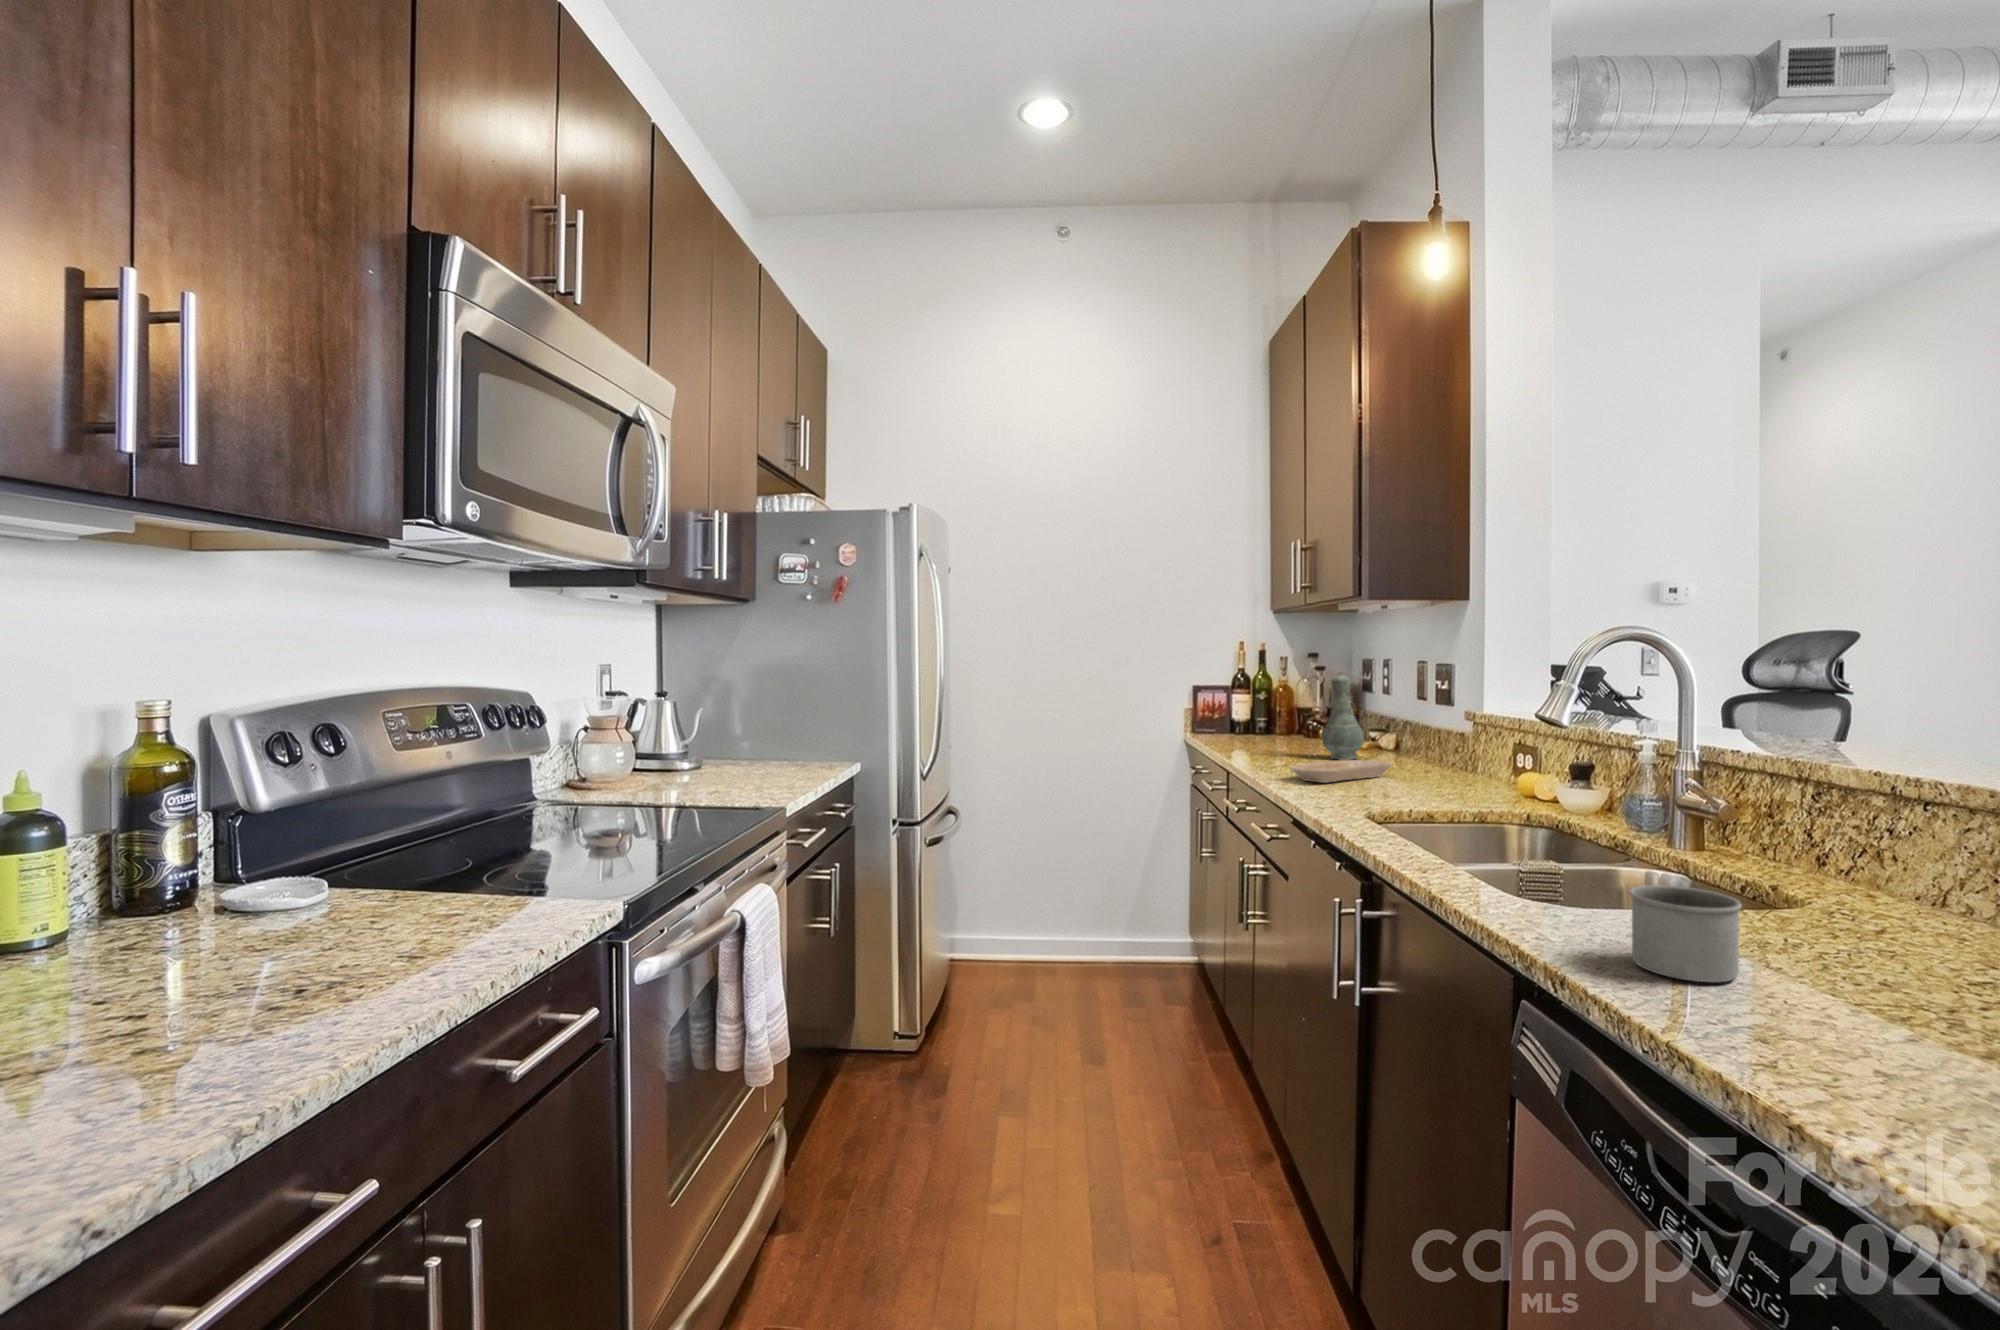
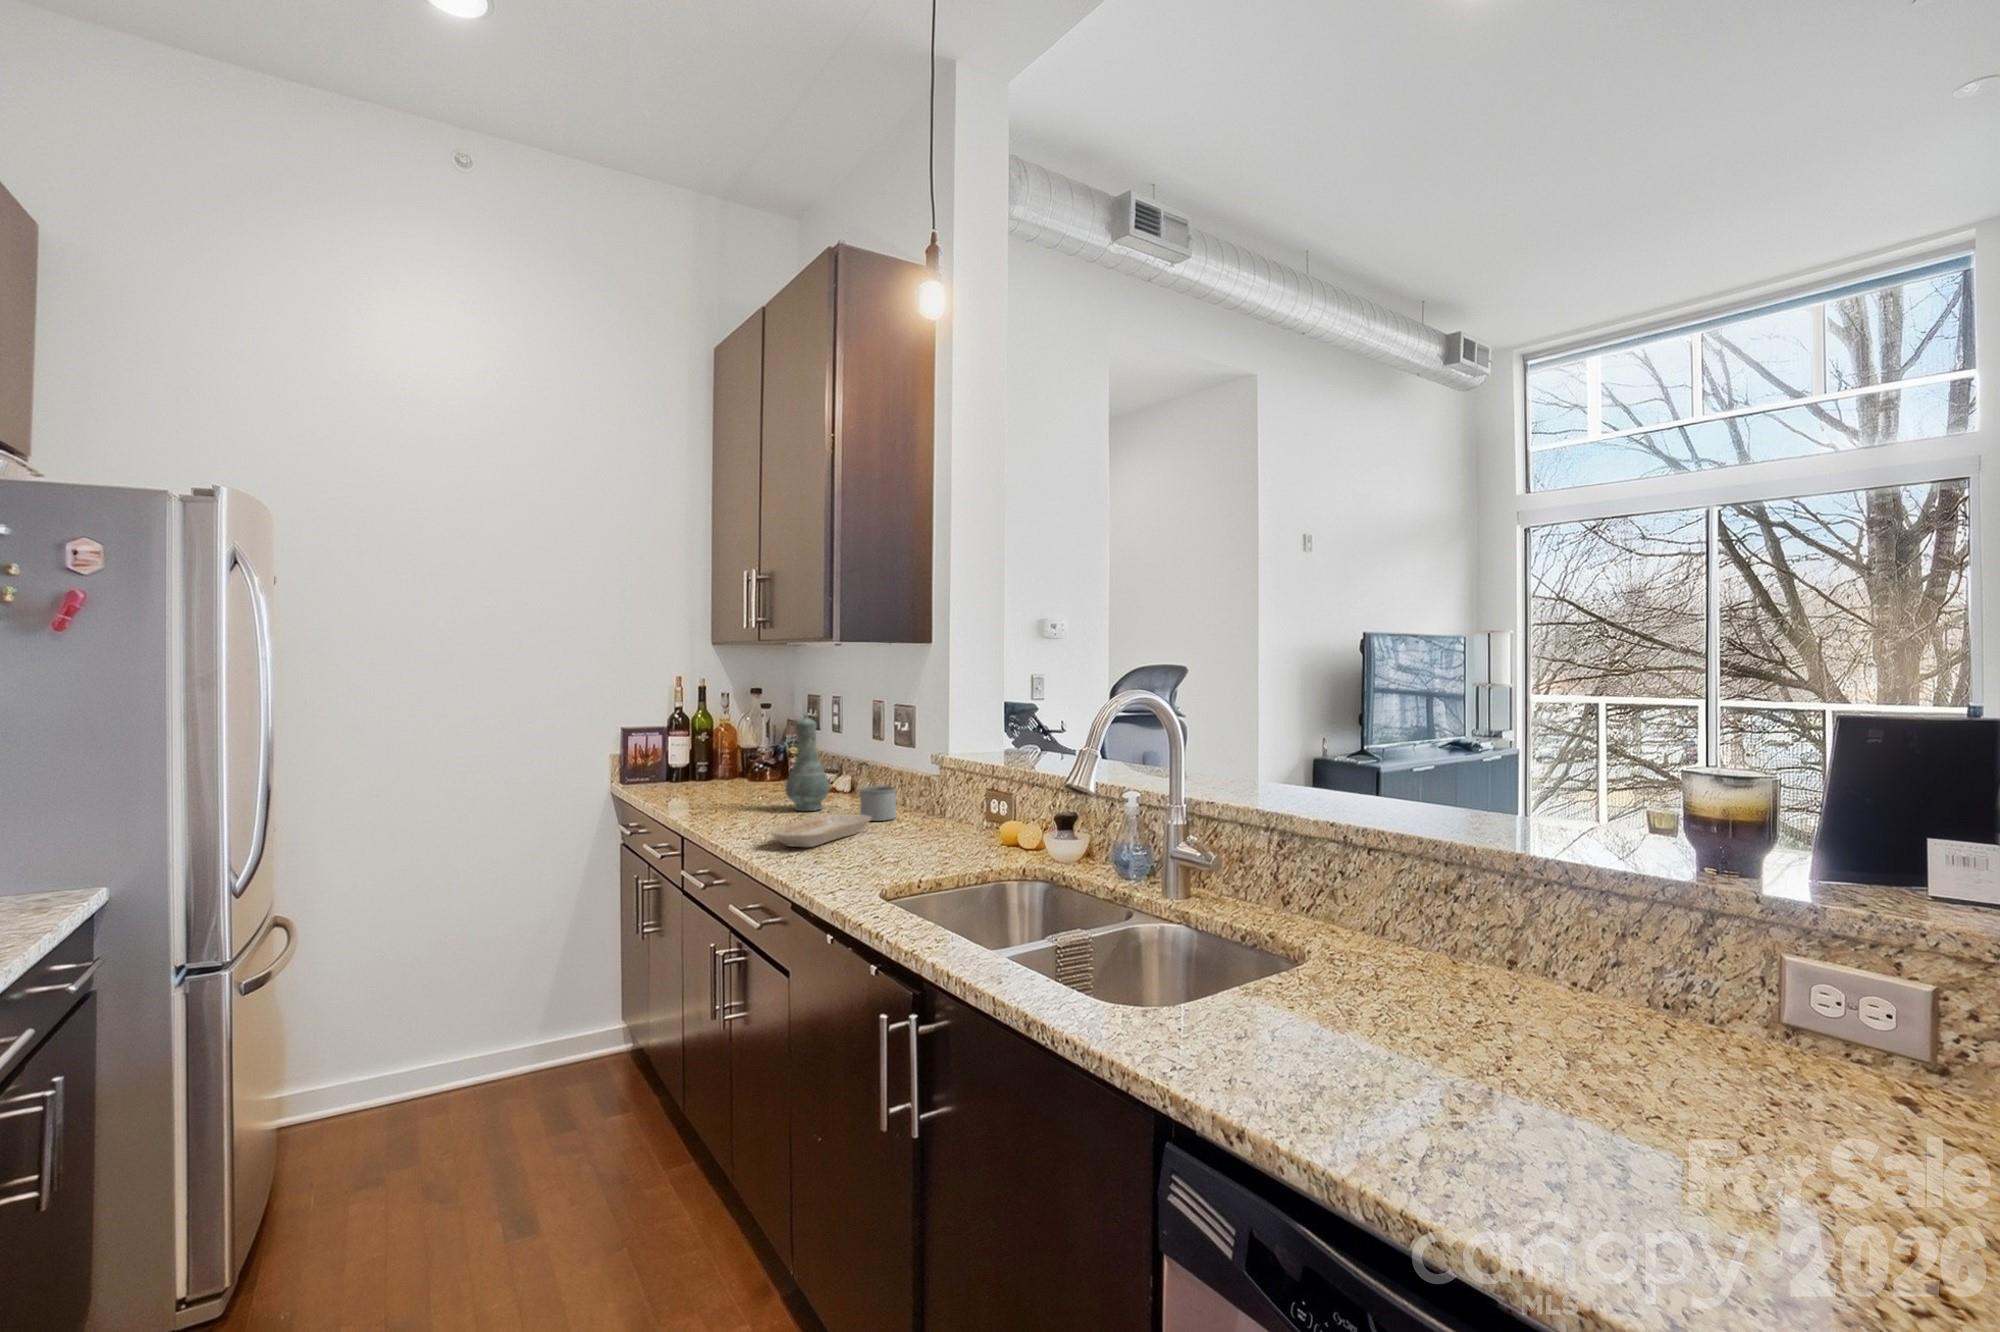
mug: present [1629,880,1742,982] -> present [859,784,896,821]

